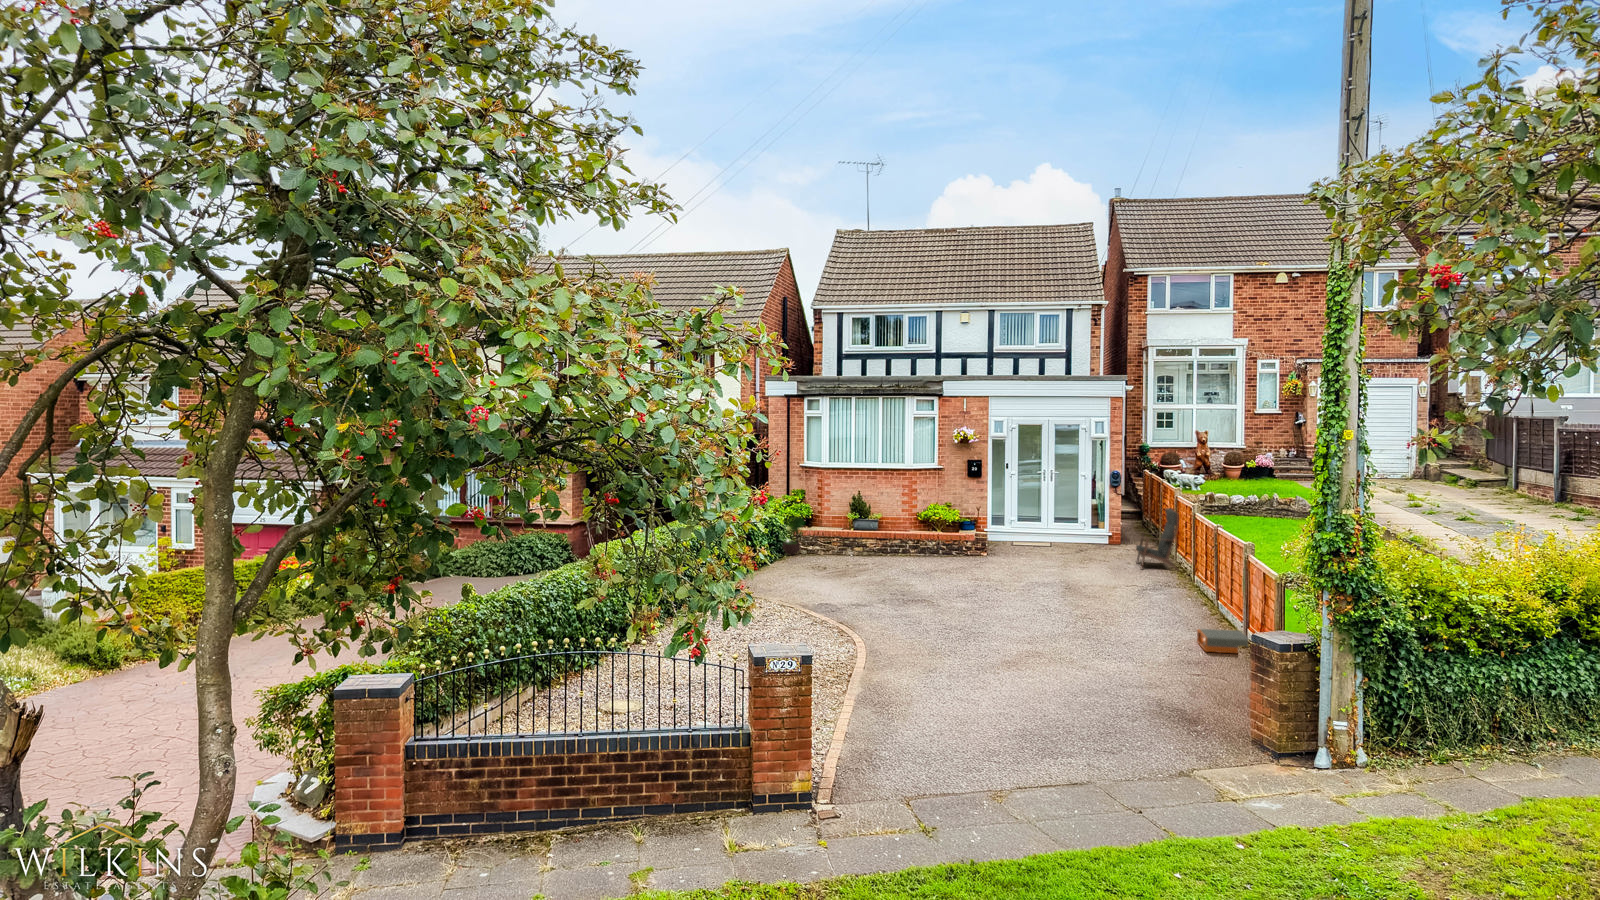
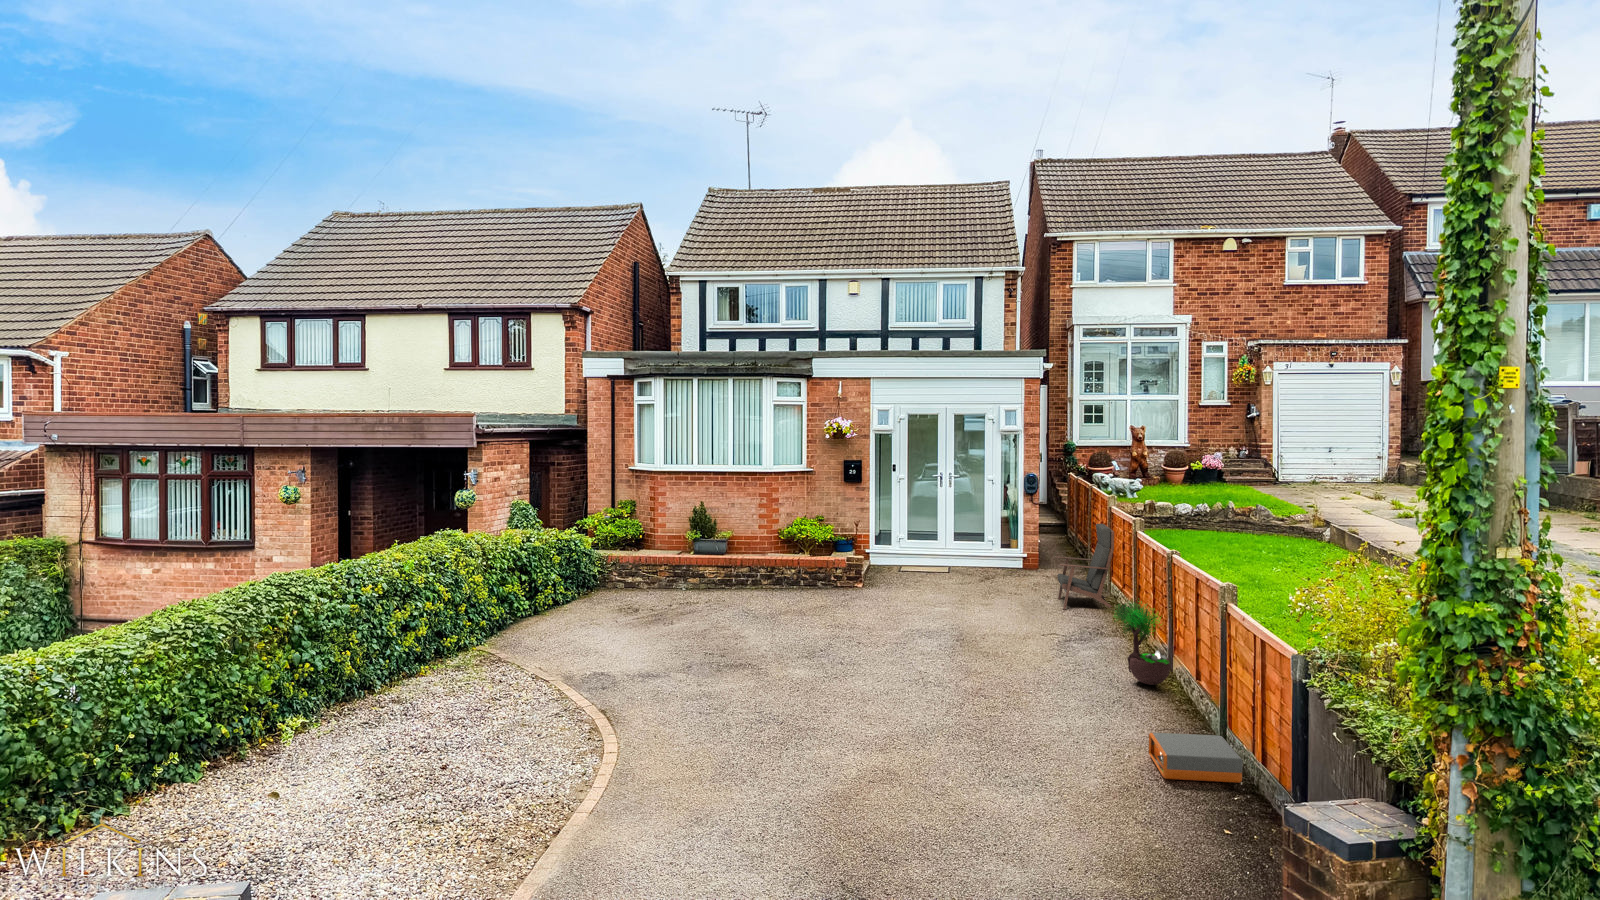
potted tree: present [783,517,803,555] -> present [1114,599,1170,685]

